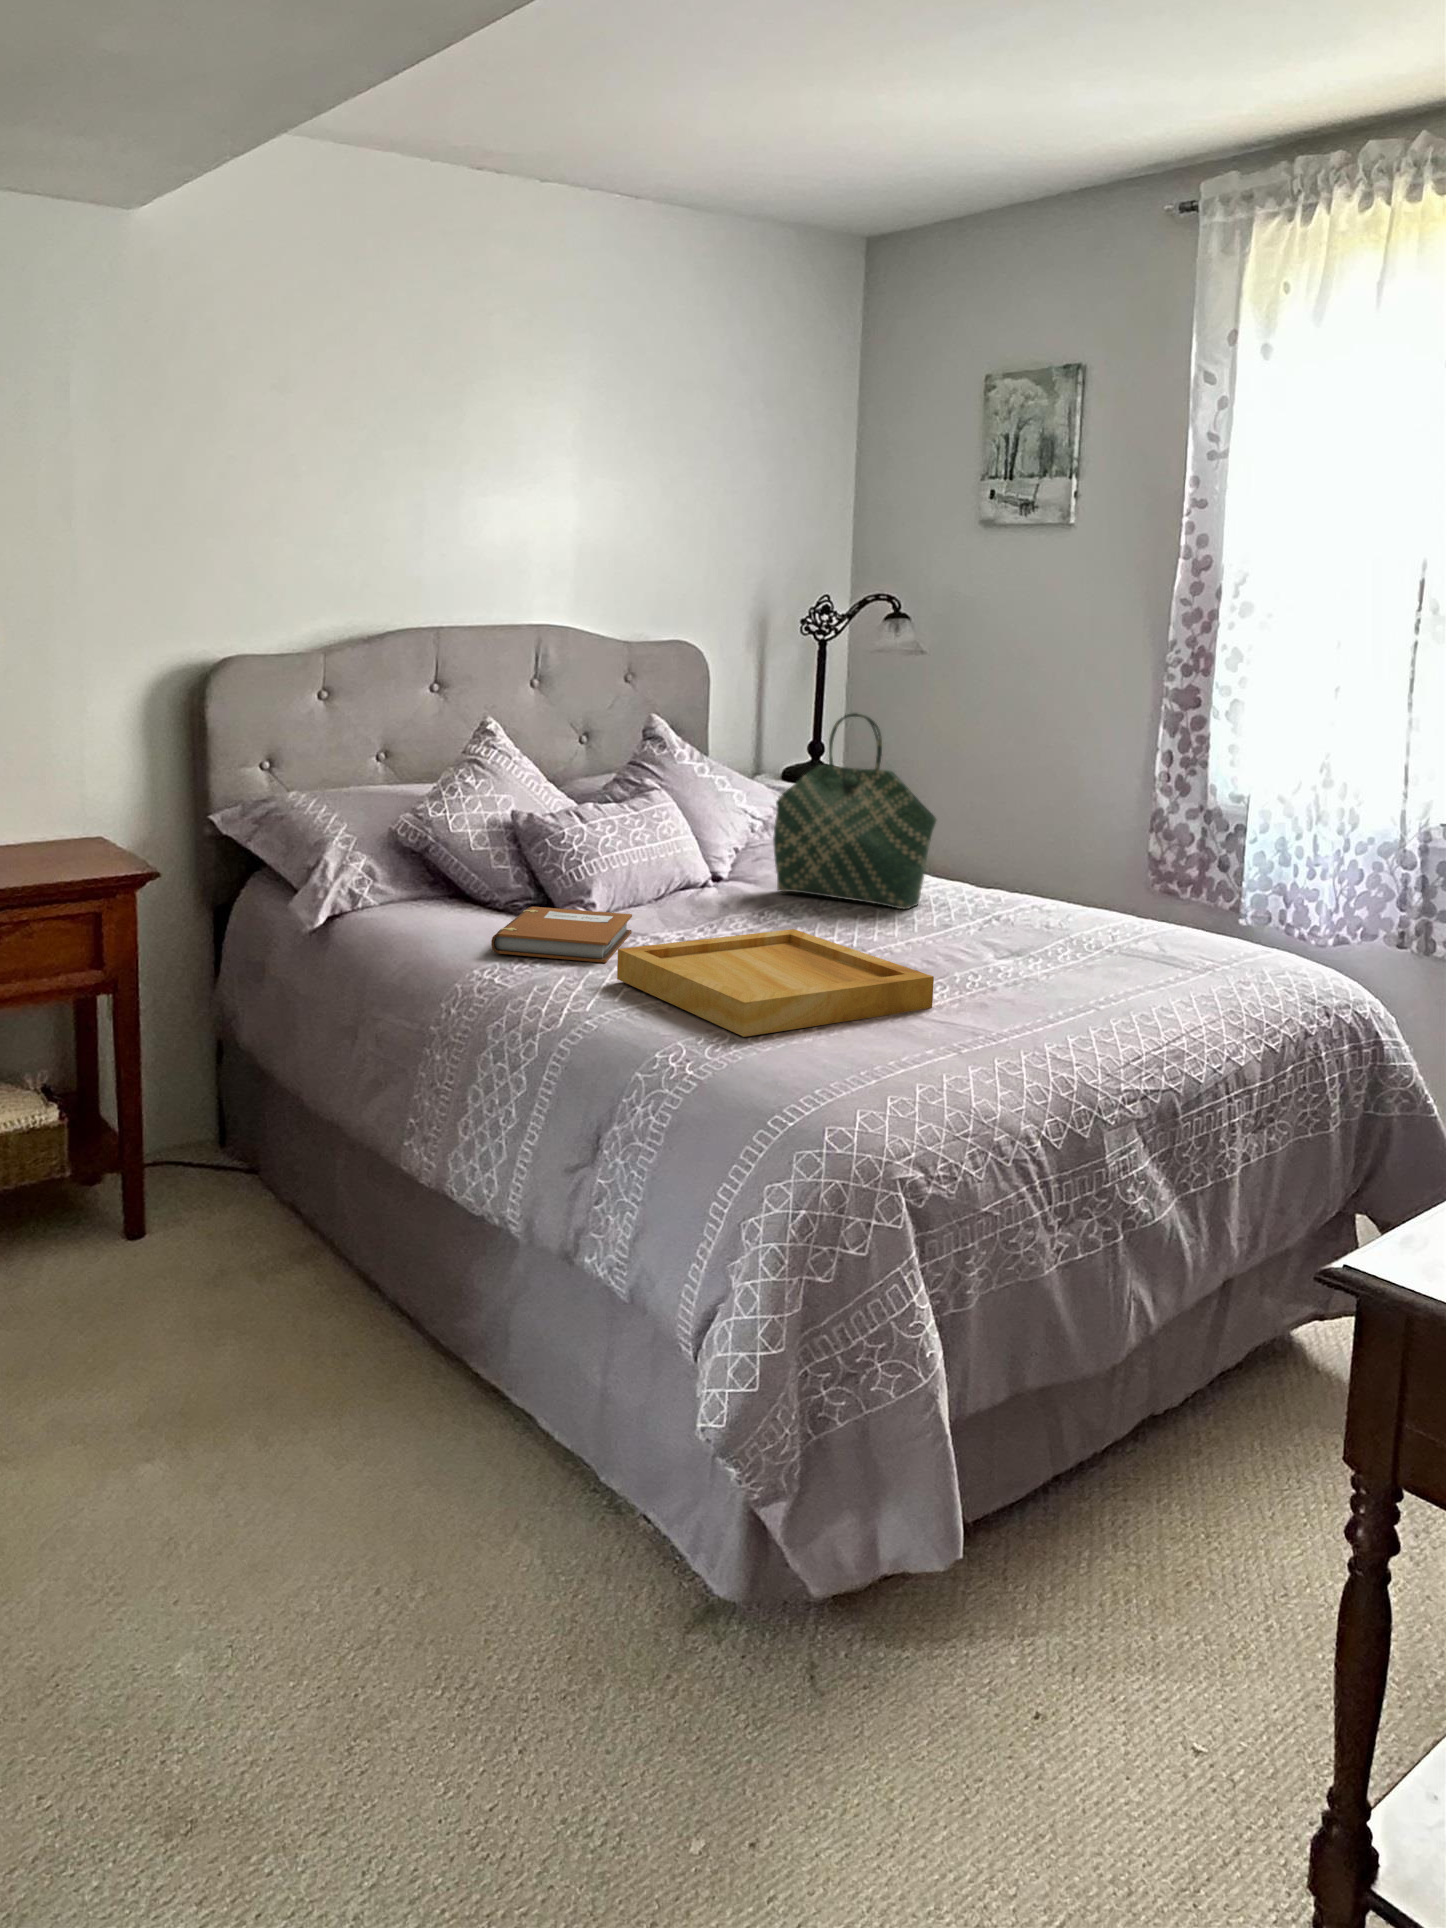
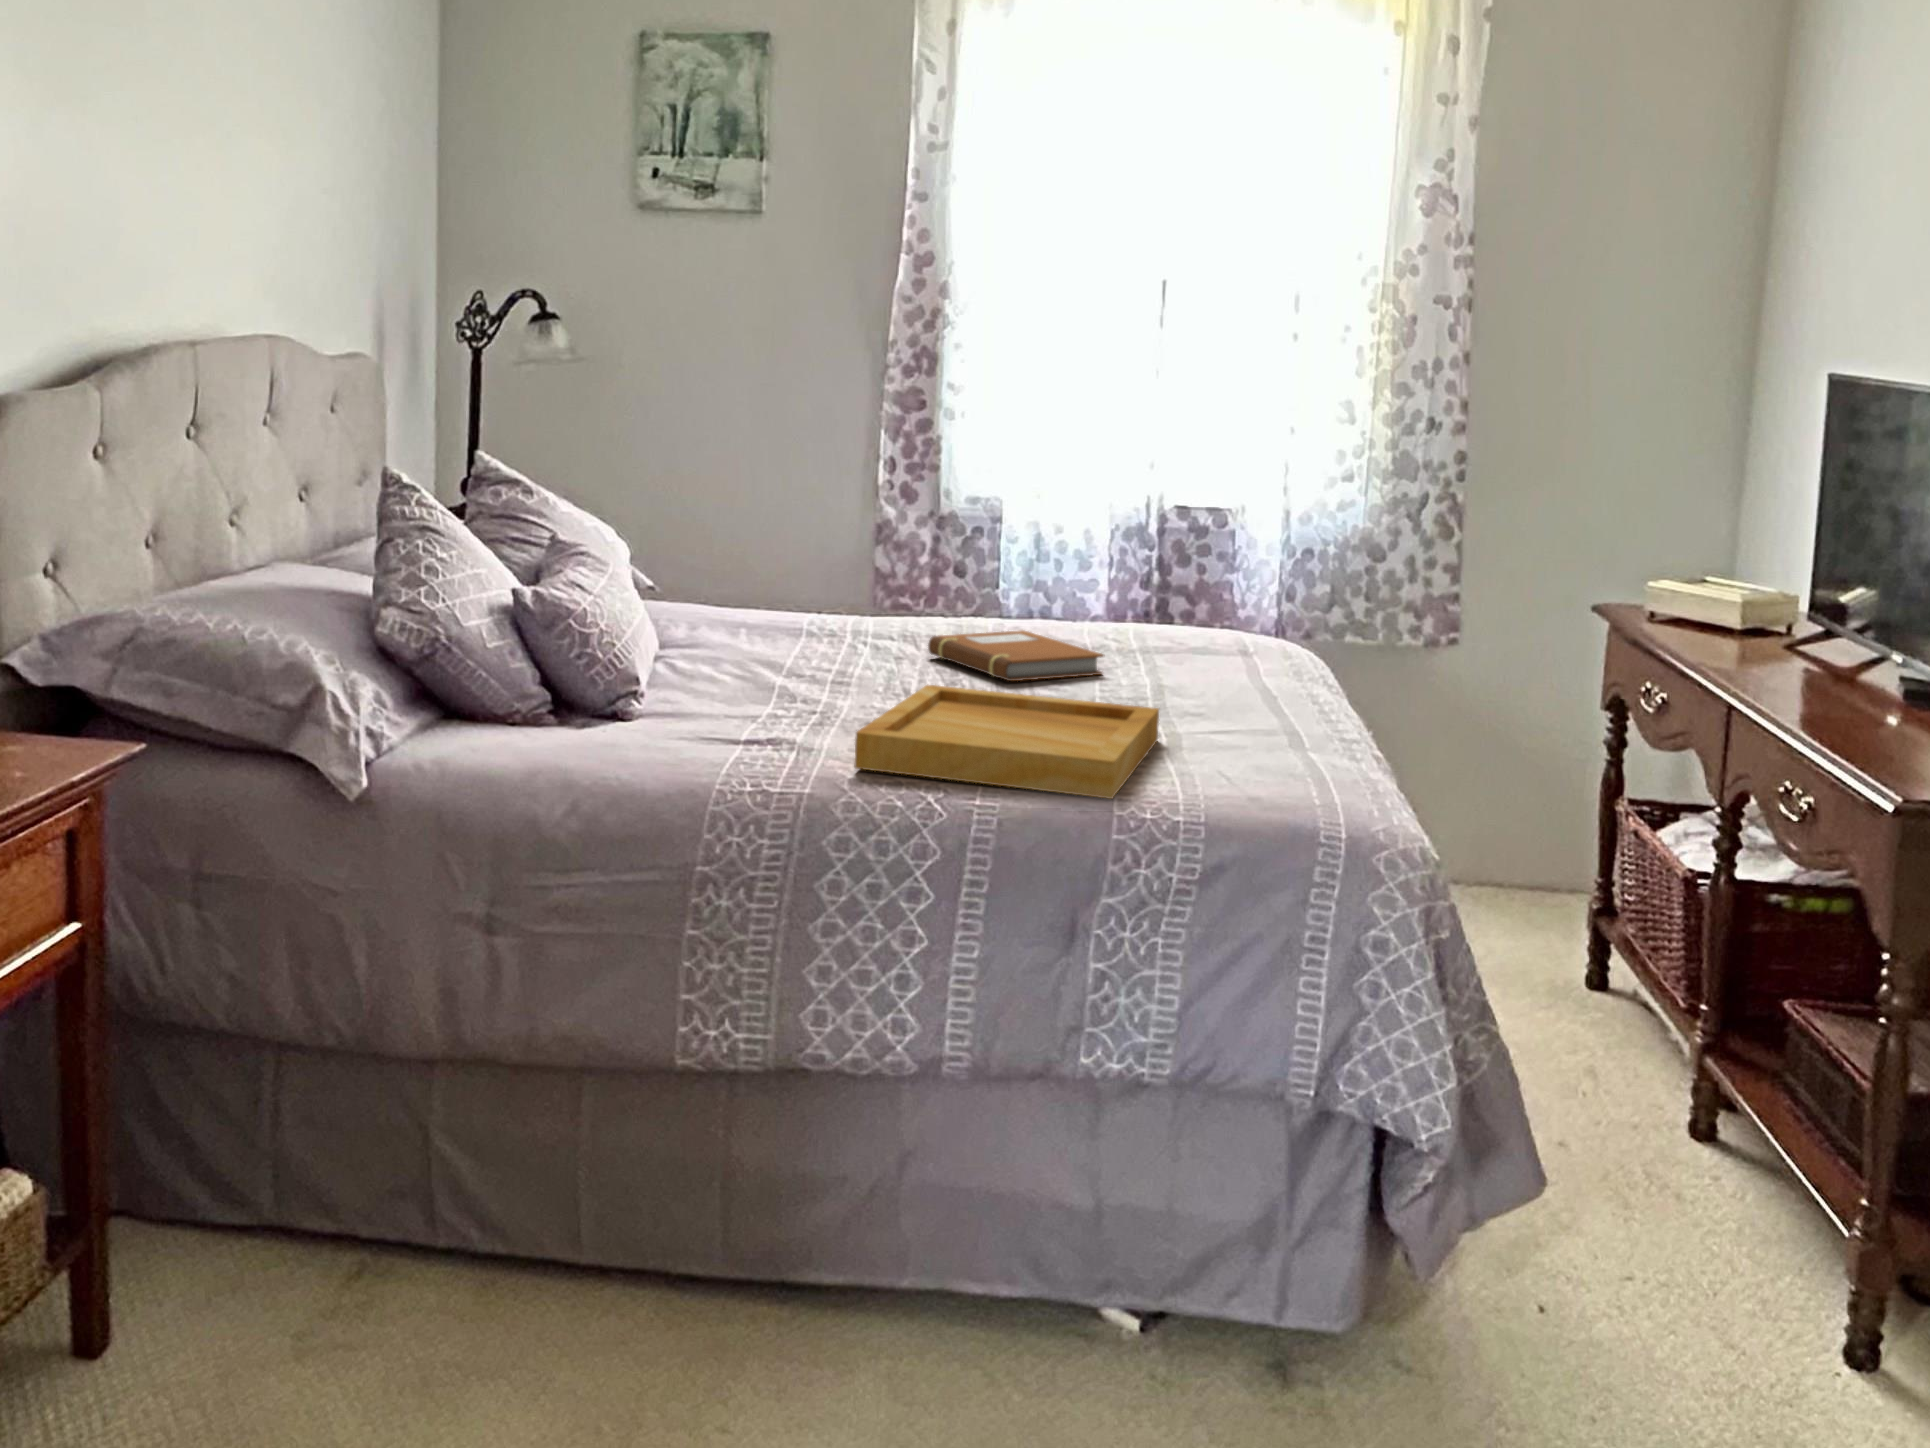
tote bag: present [773,713,936,909] -> none [706,436,903,652]
notebook: present [491,907,632,963] -> present [928,631,1104,681]

